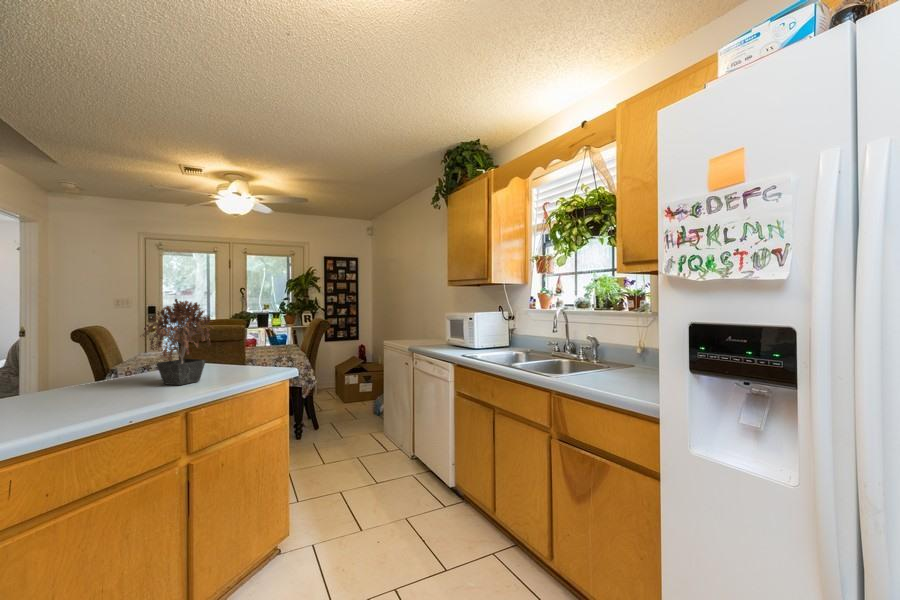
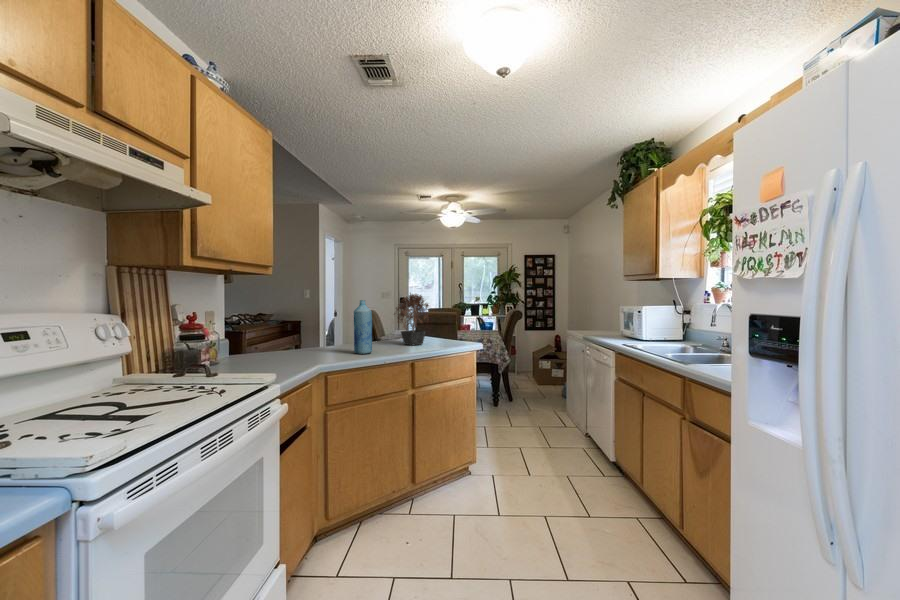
bottle: none [44,314,94,420] -> present [354,300,373,354]

